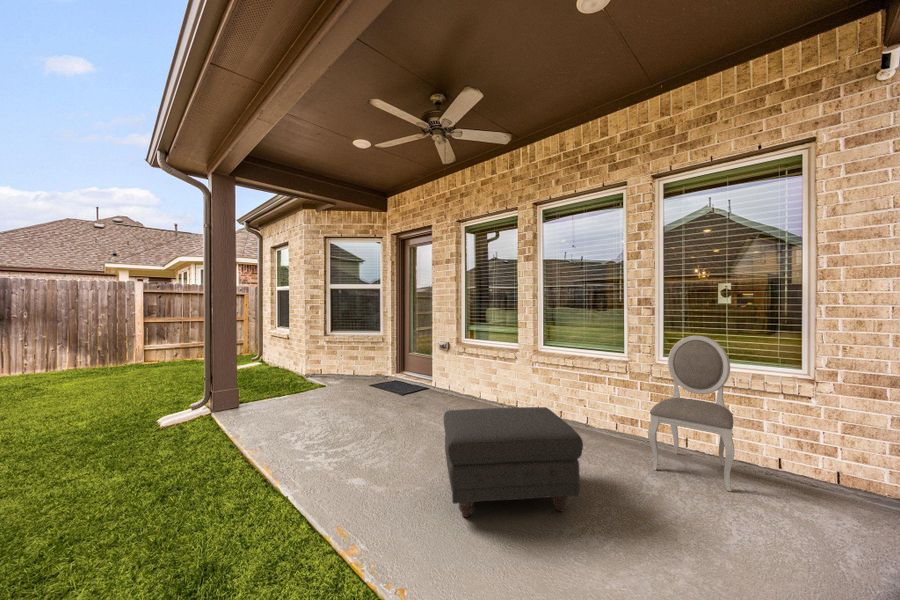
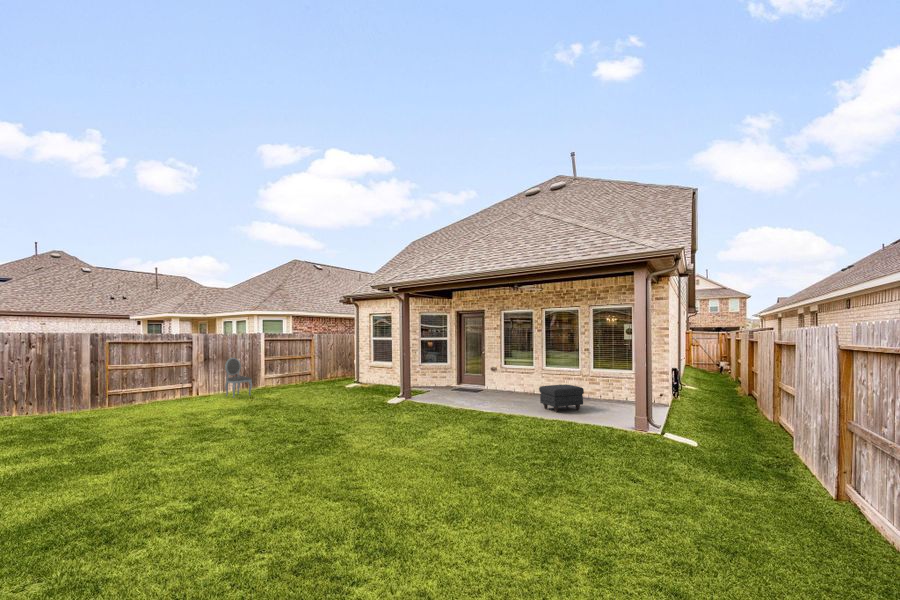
dining chair: present [648,336,735,492] -> present [225,358,252,398]

